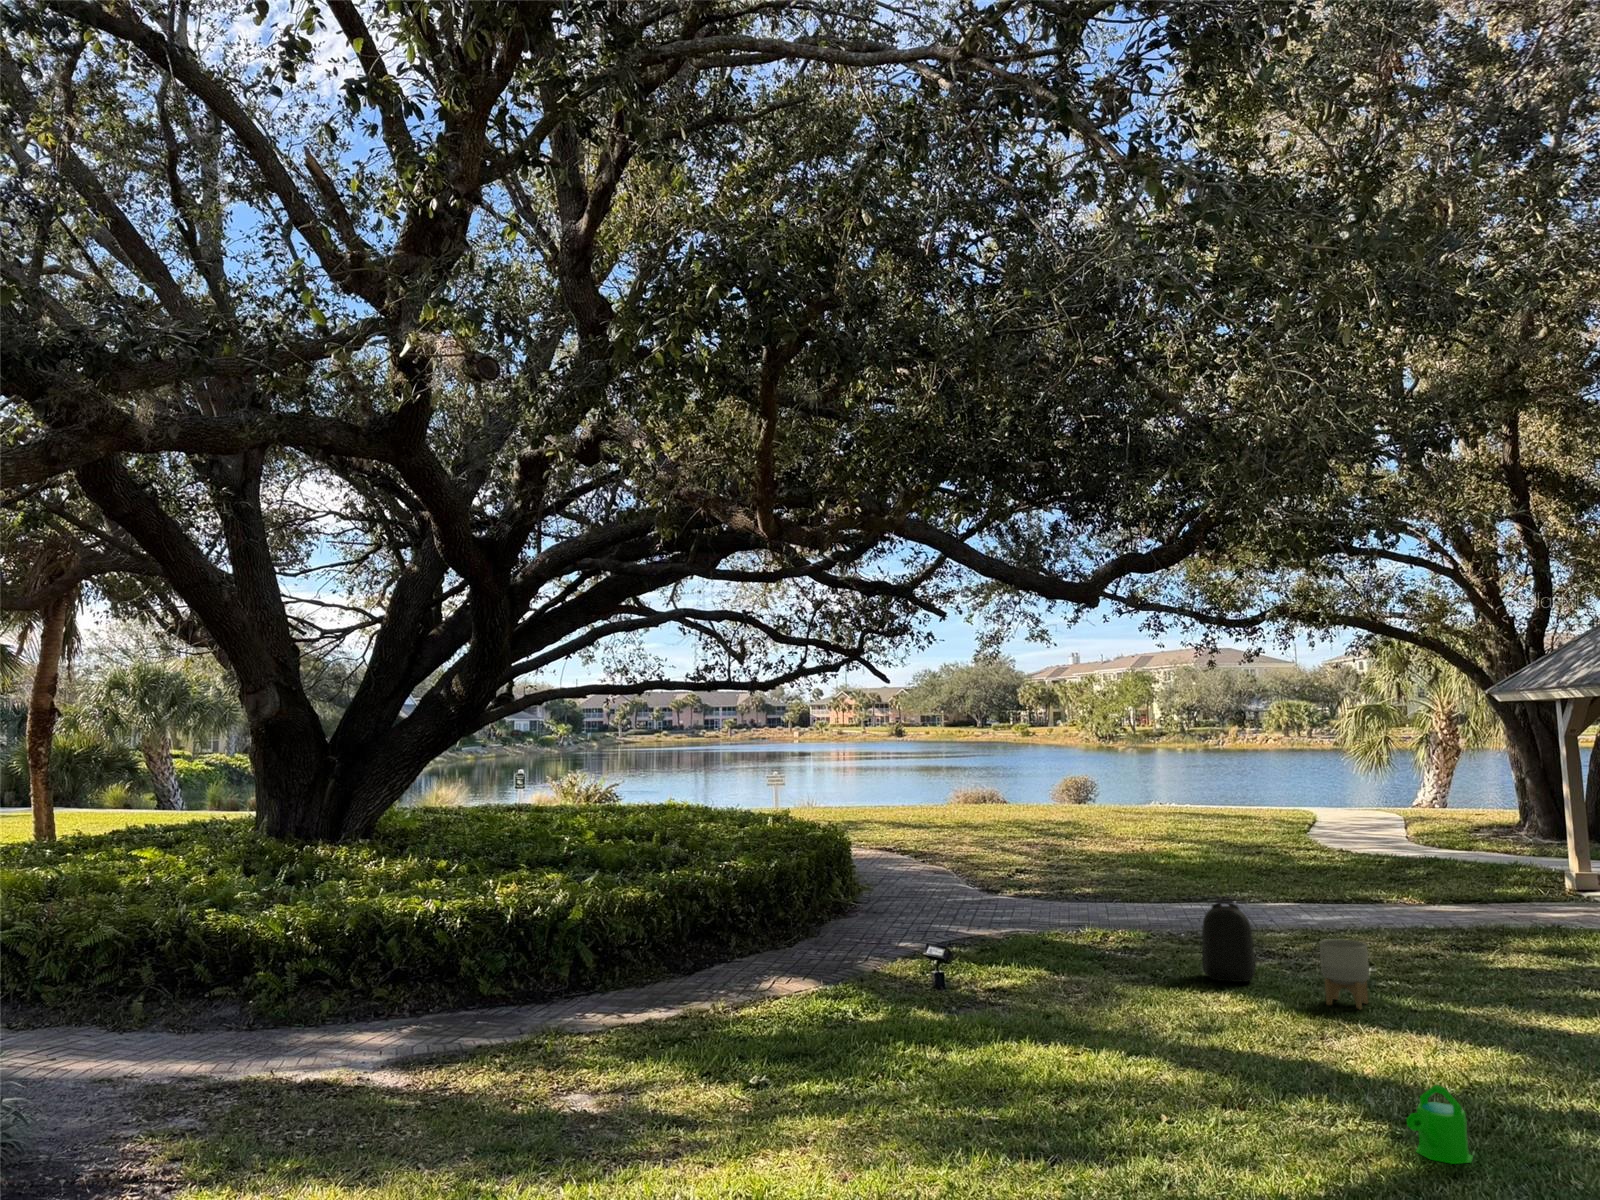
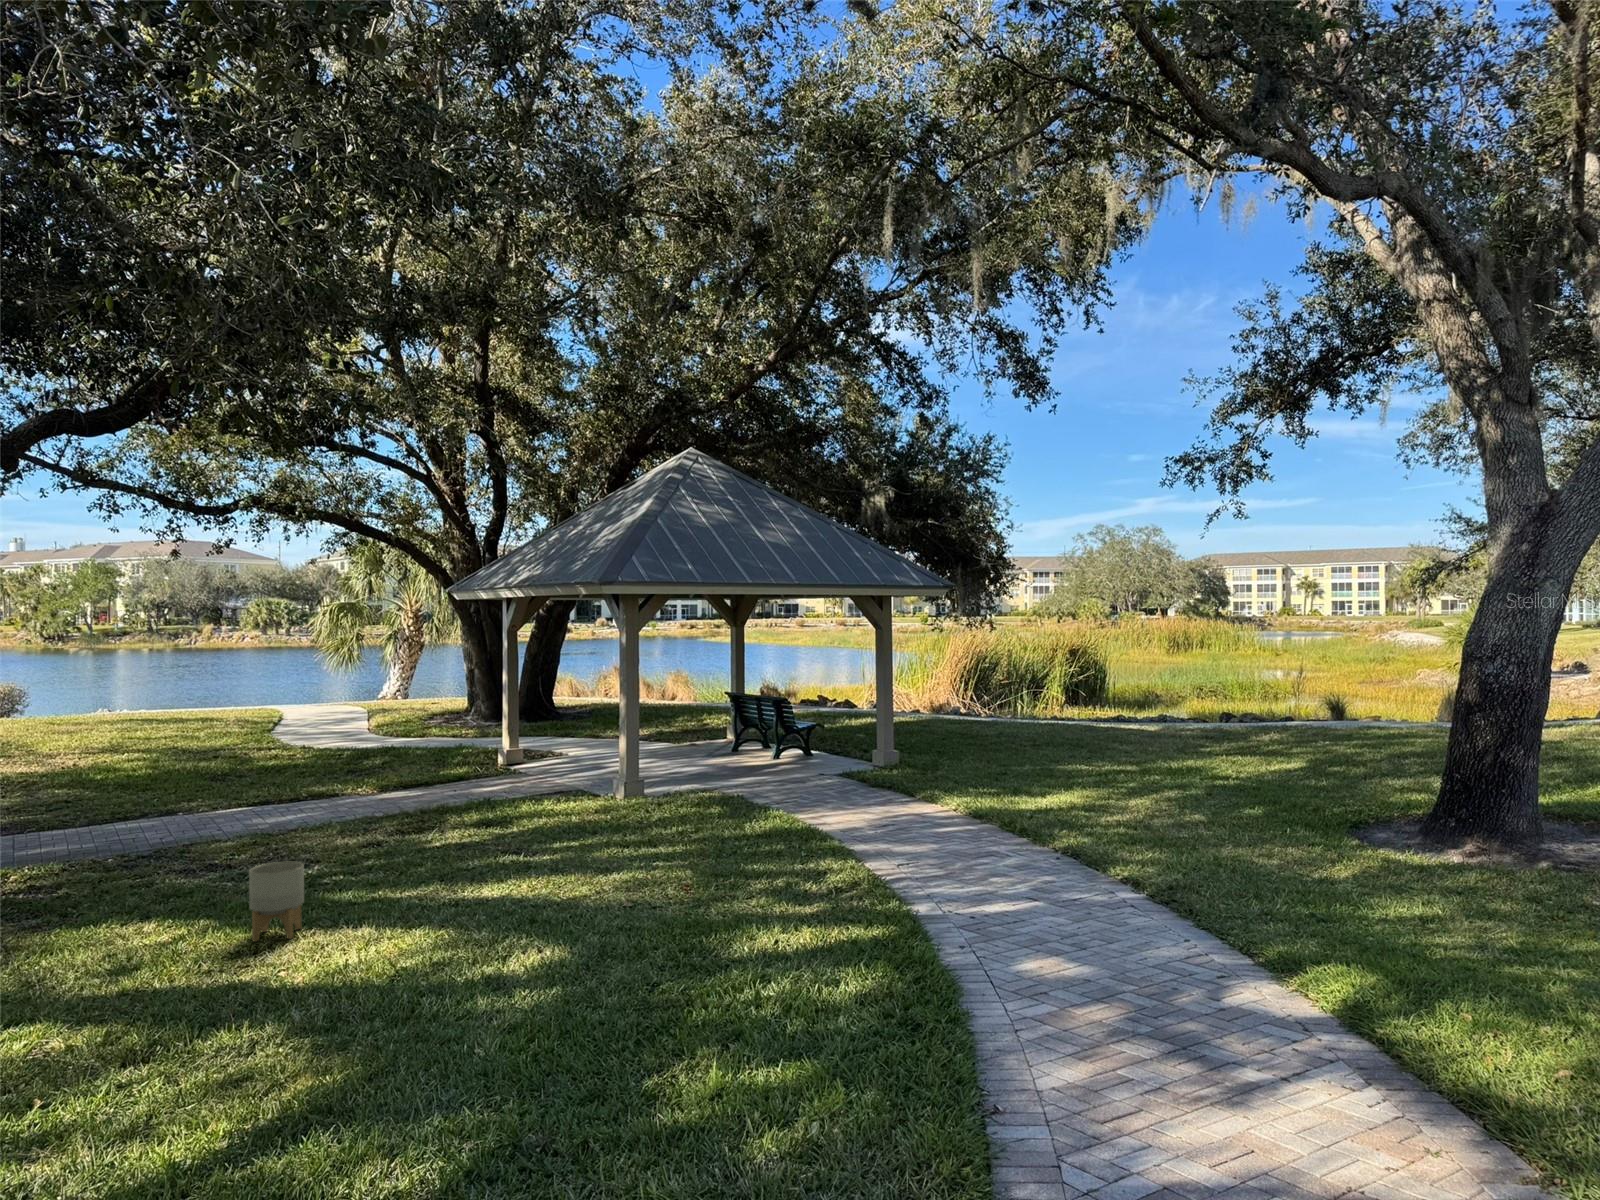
backpack: present [1202,901,1256,982] -> none [97,838,171,938]
watering can: present [1406,1085,1473,1164] -> none [314,1044,389,1139]

